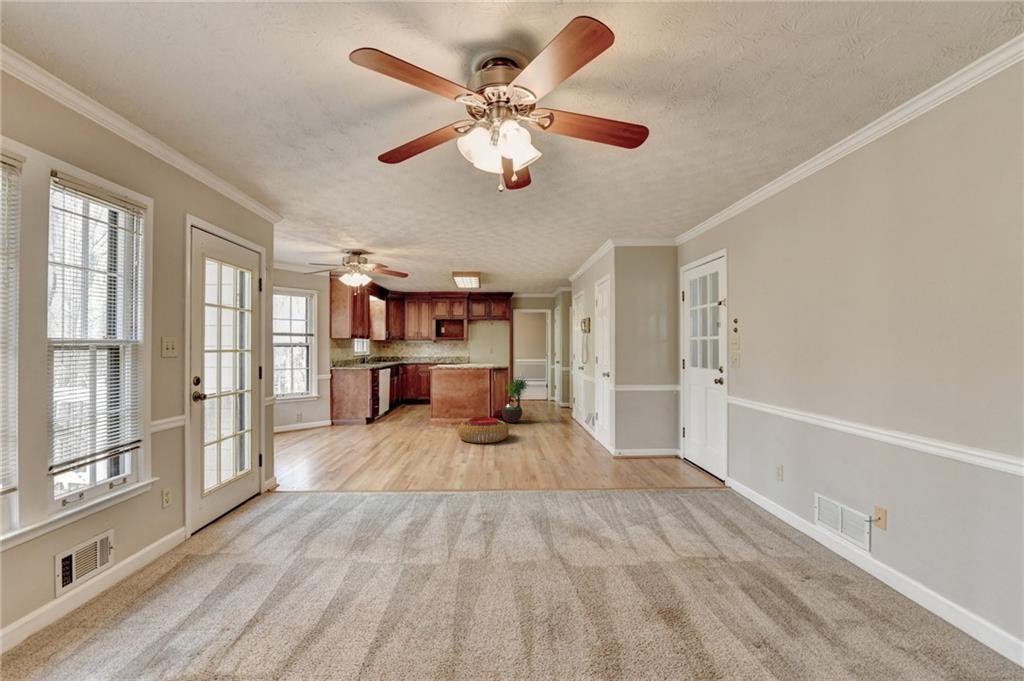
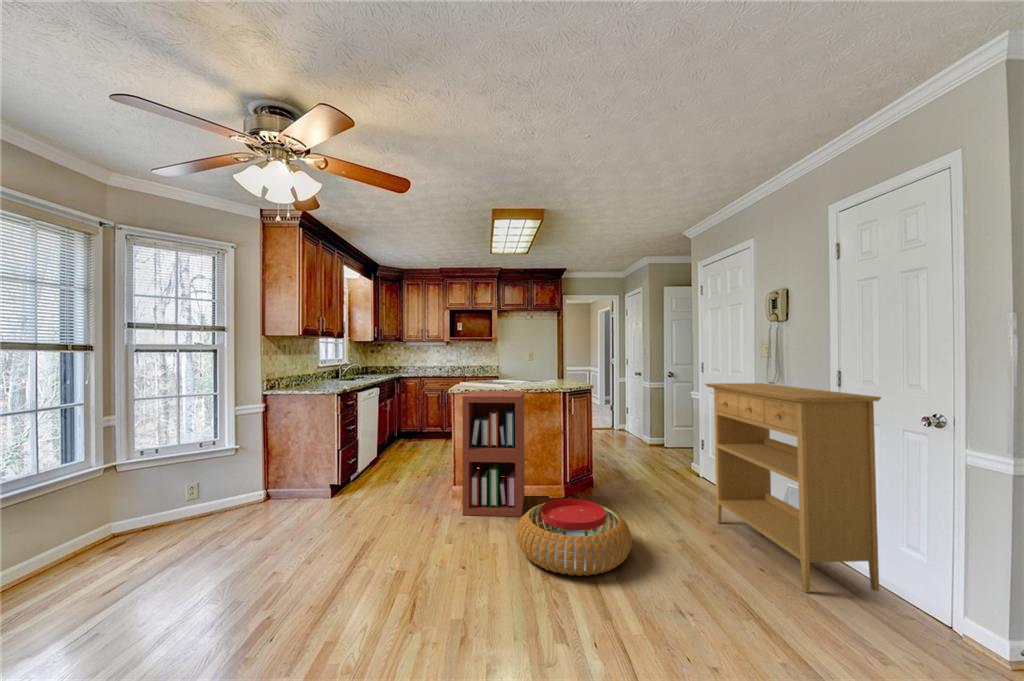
console table: none [556,364,602,446] -> present [705,383,881,593]
bookshelf: none [436,369,471,430] -> present [463,391,525,517]
potted tree: present [502,379,527,423] -> none [578,401,630,490]

